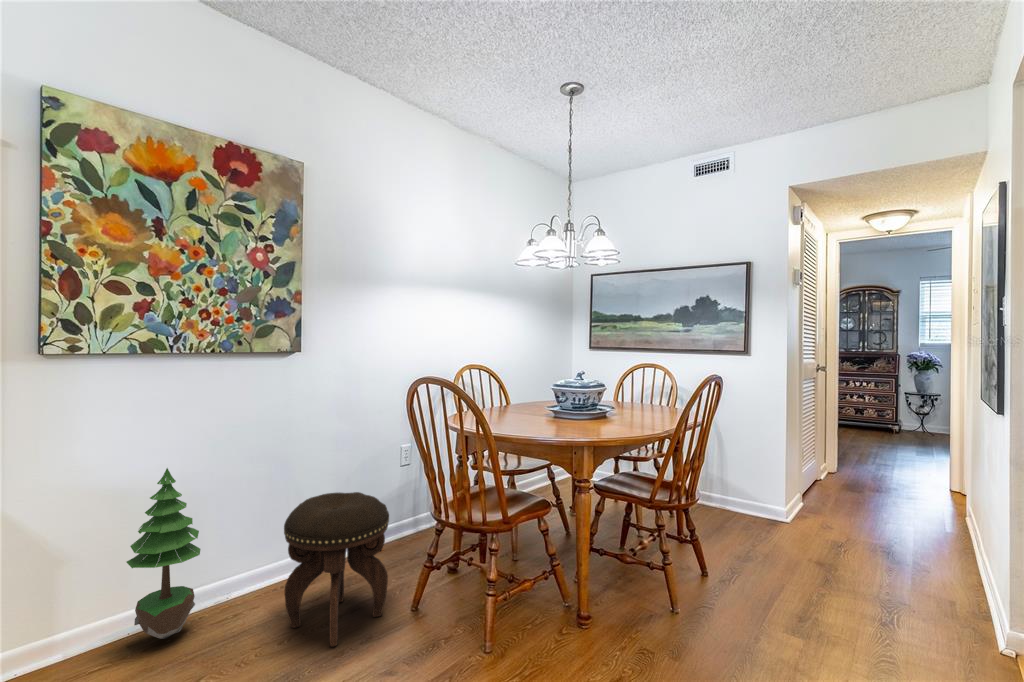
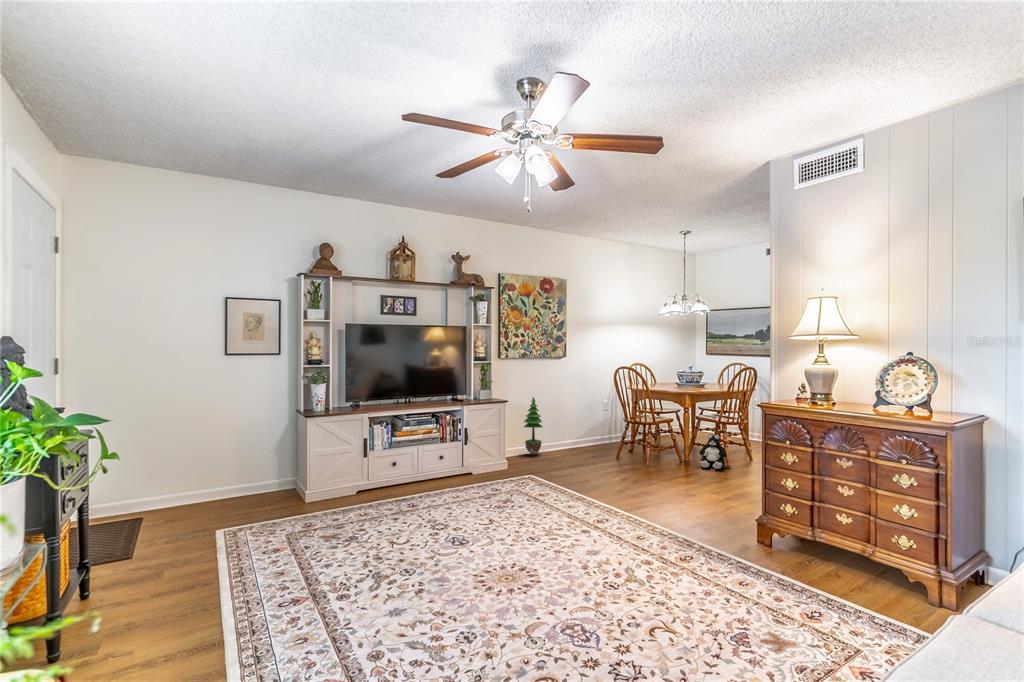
footstool: present [284,492,389,647] -> none [571,411,608,460]
plush toy: none [621,553,692,665] -> present [699,434,727,469]

